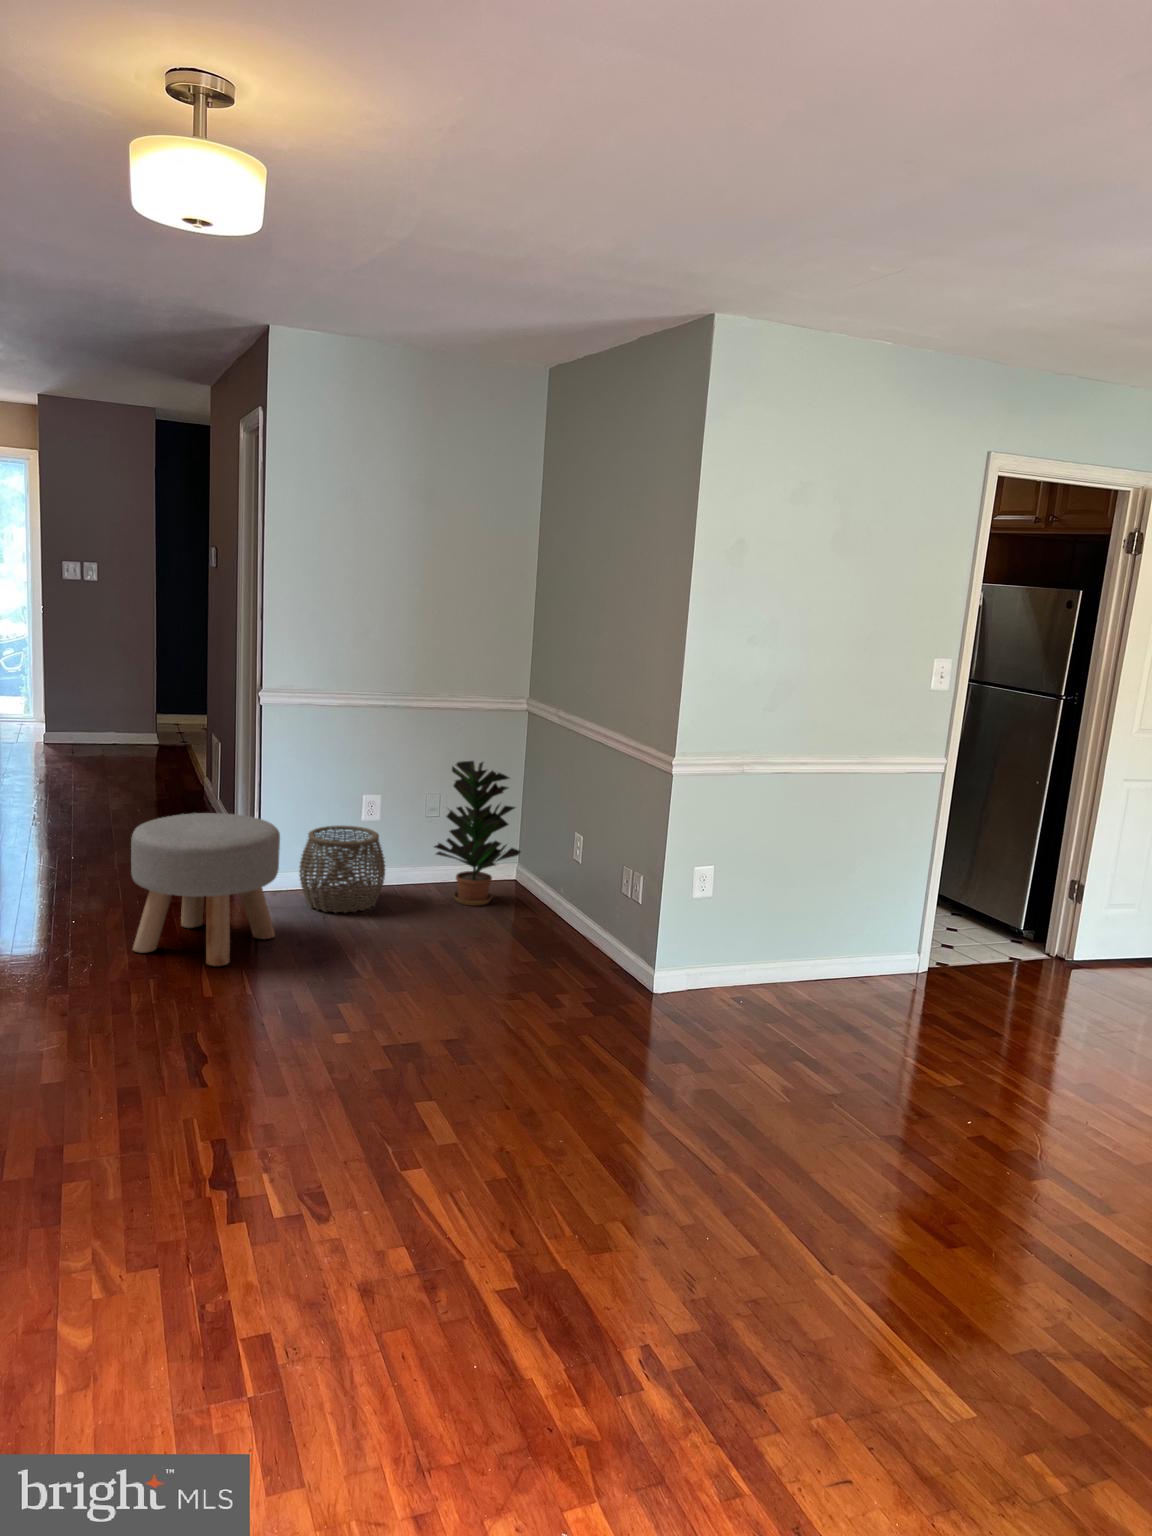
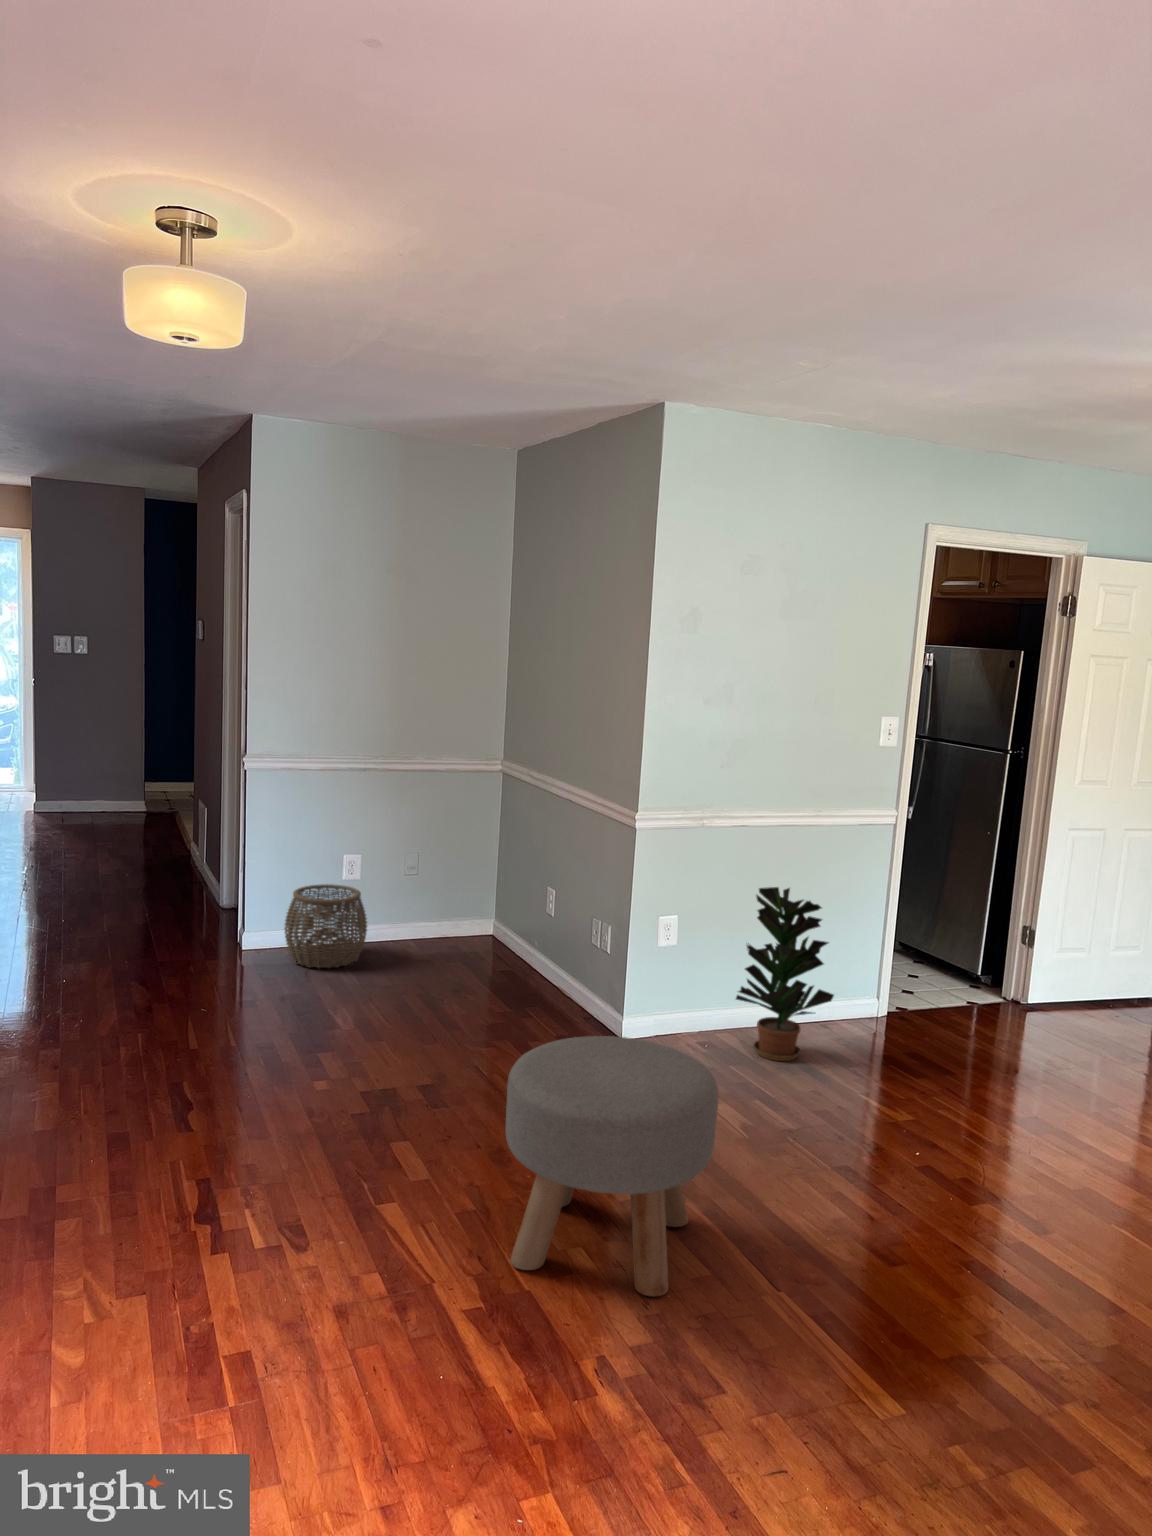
potted plant: present [434,761,520,906] -> present [736,887,834,1061]
ottoman: present [131,813,280,966] -> present [506,1036,719,1296]

